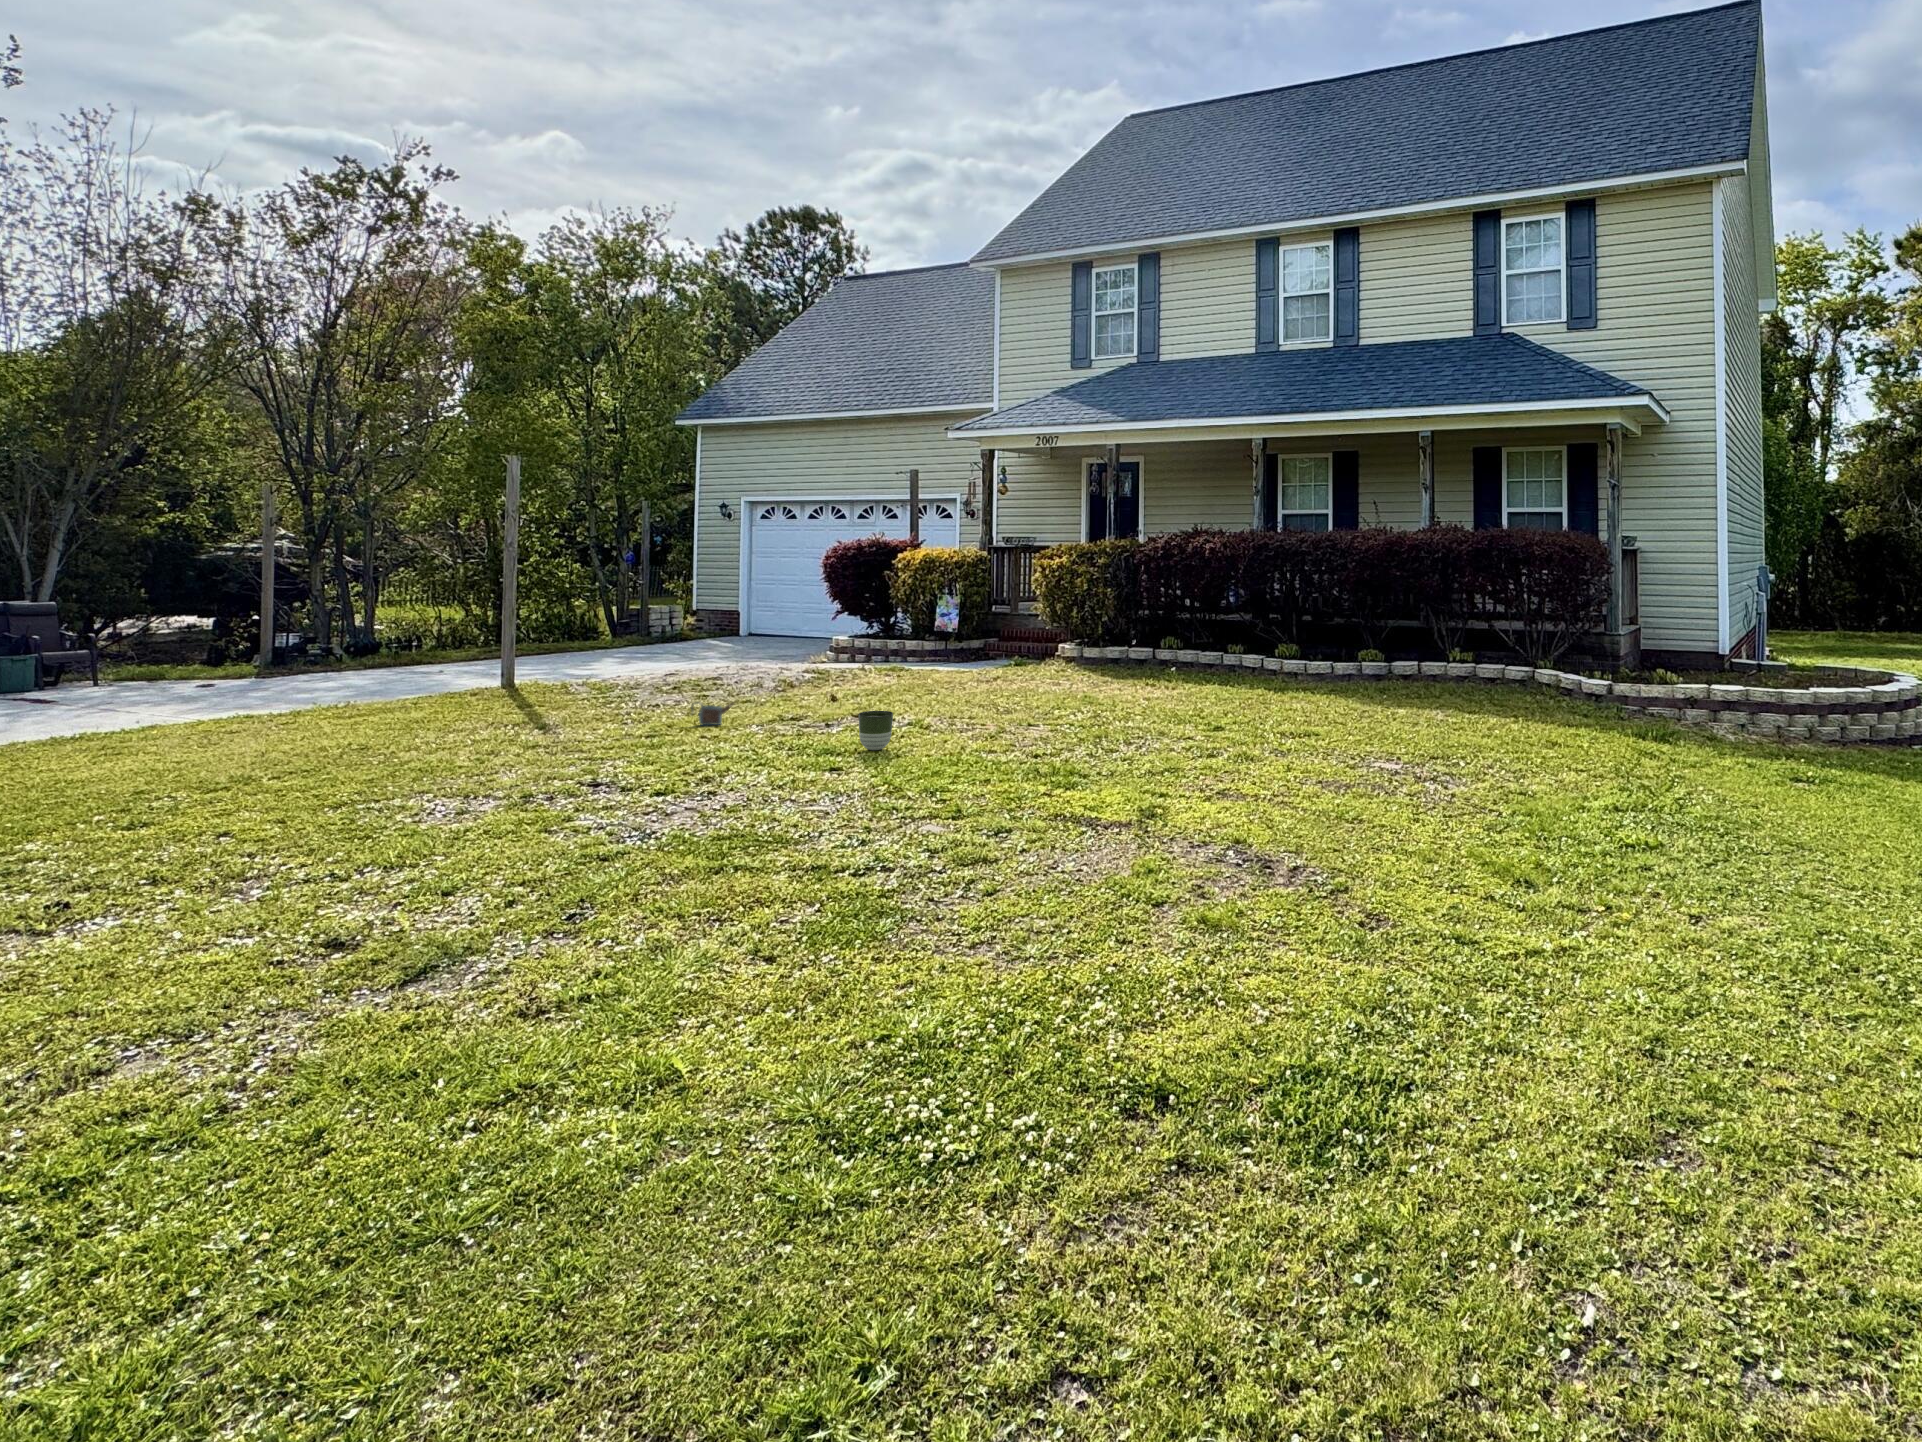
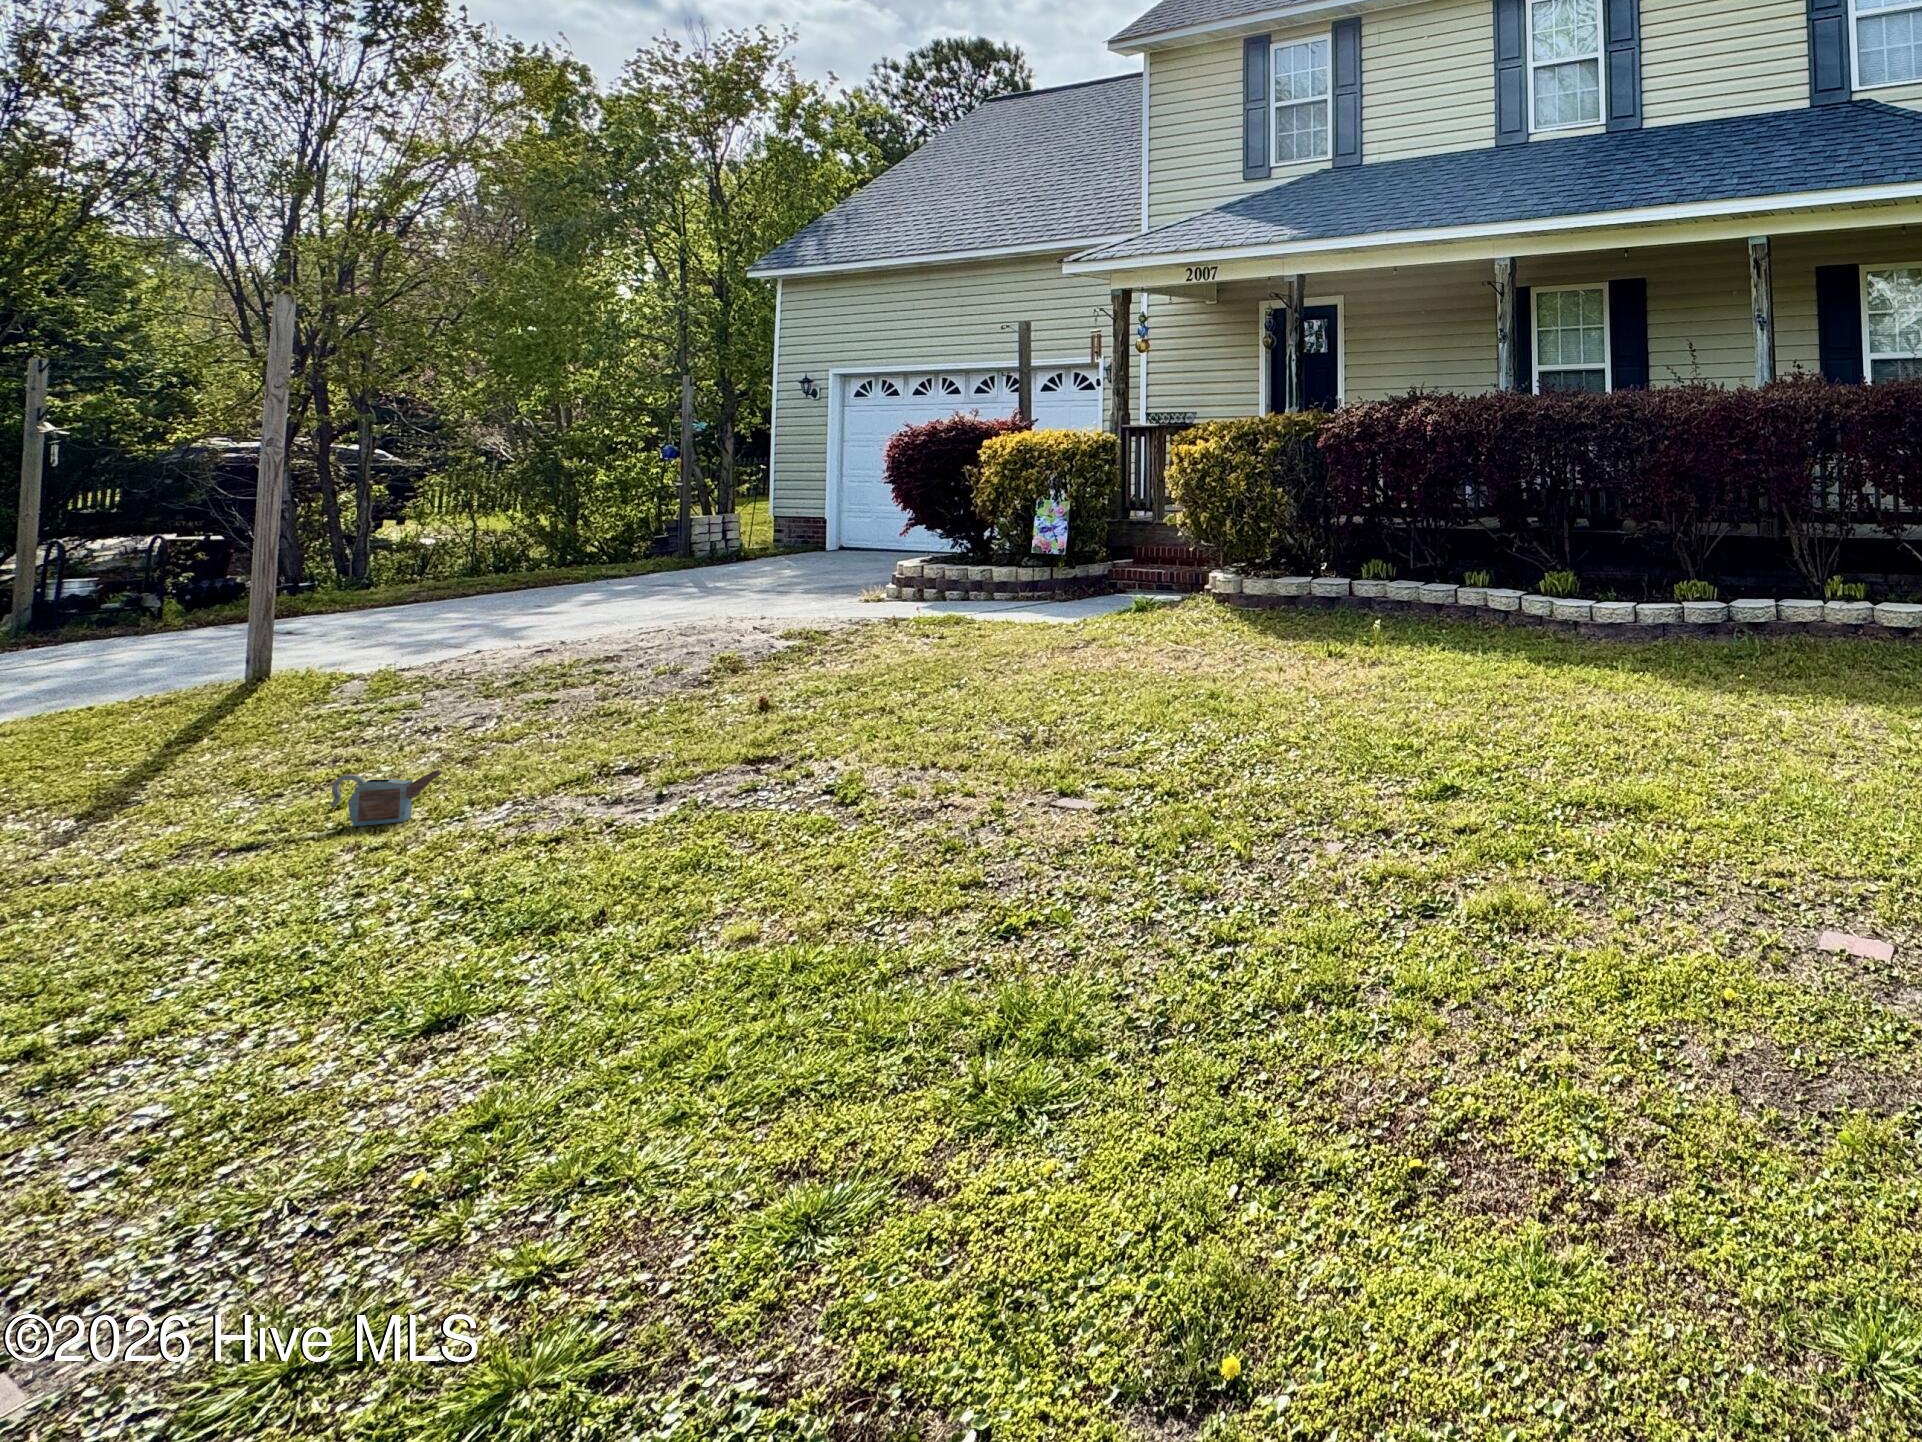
planter: present [859,711,893,750] -> none [575,834,676,948]

